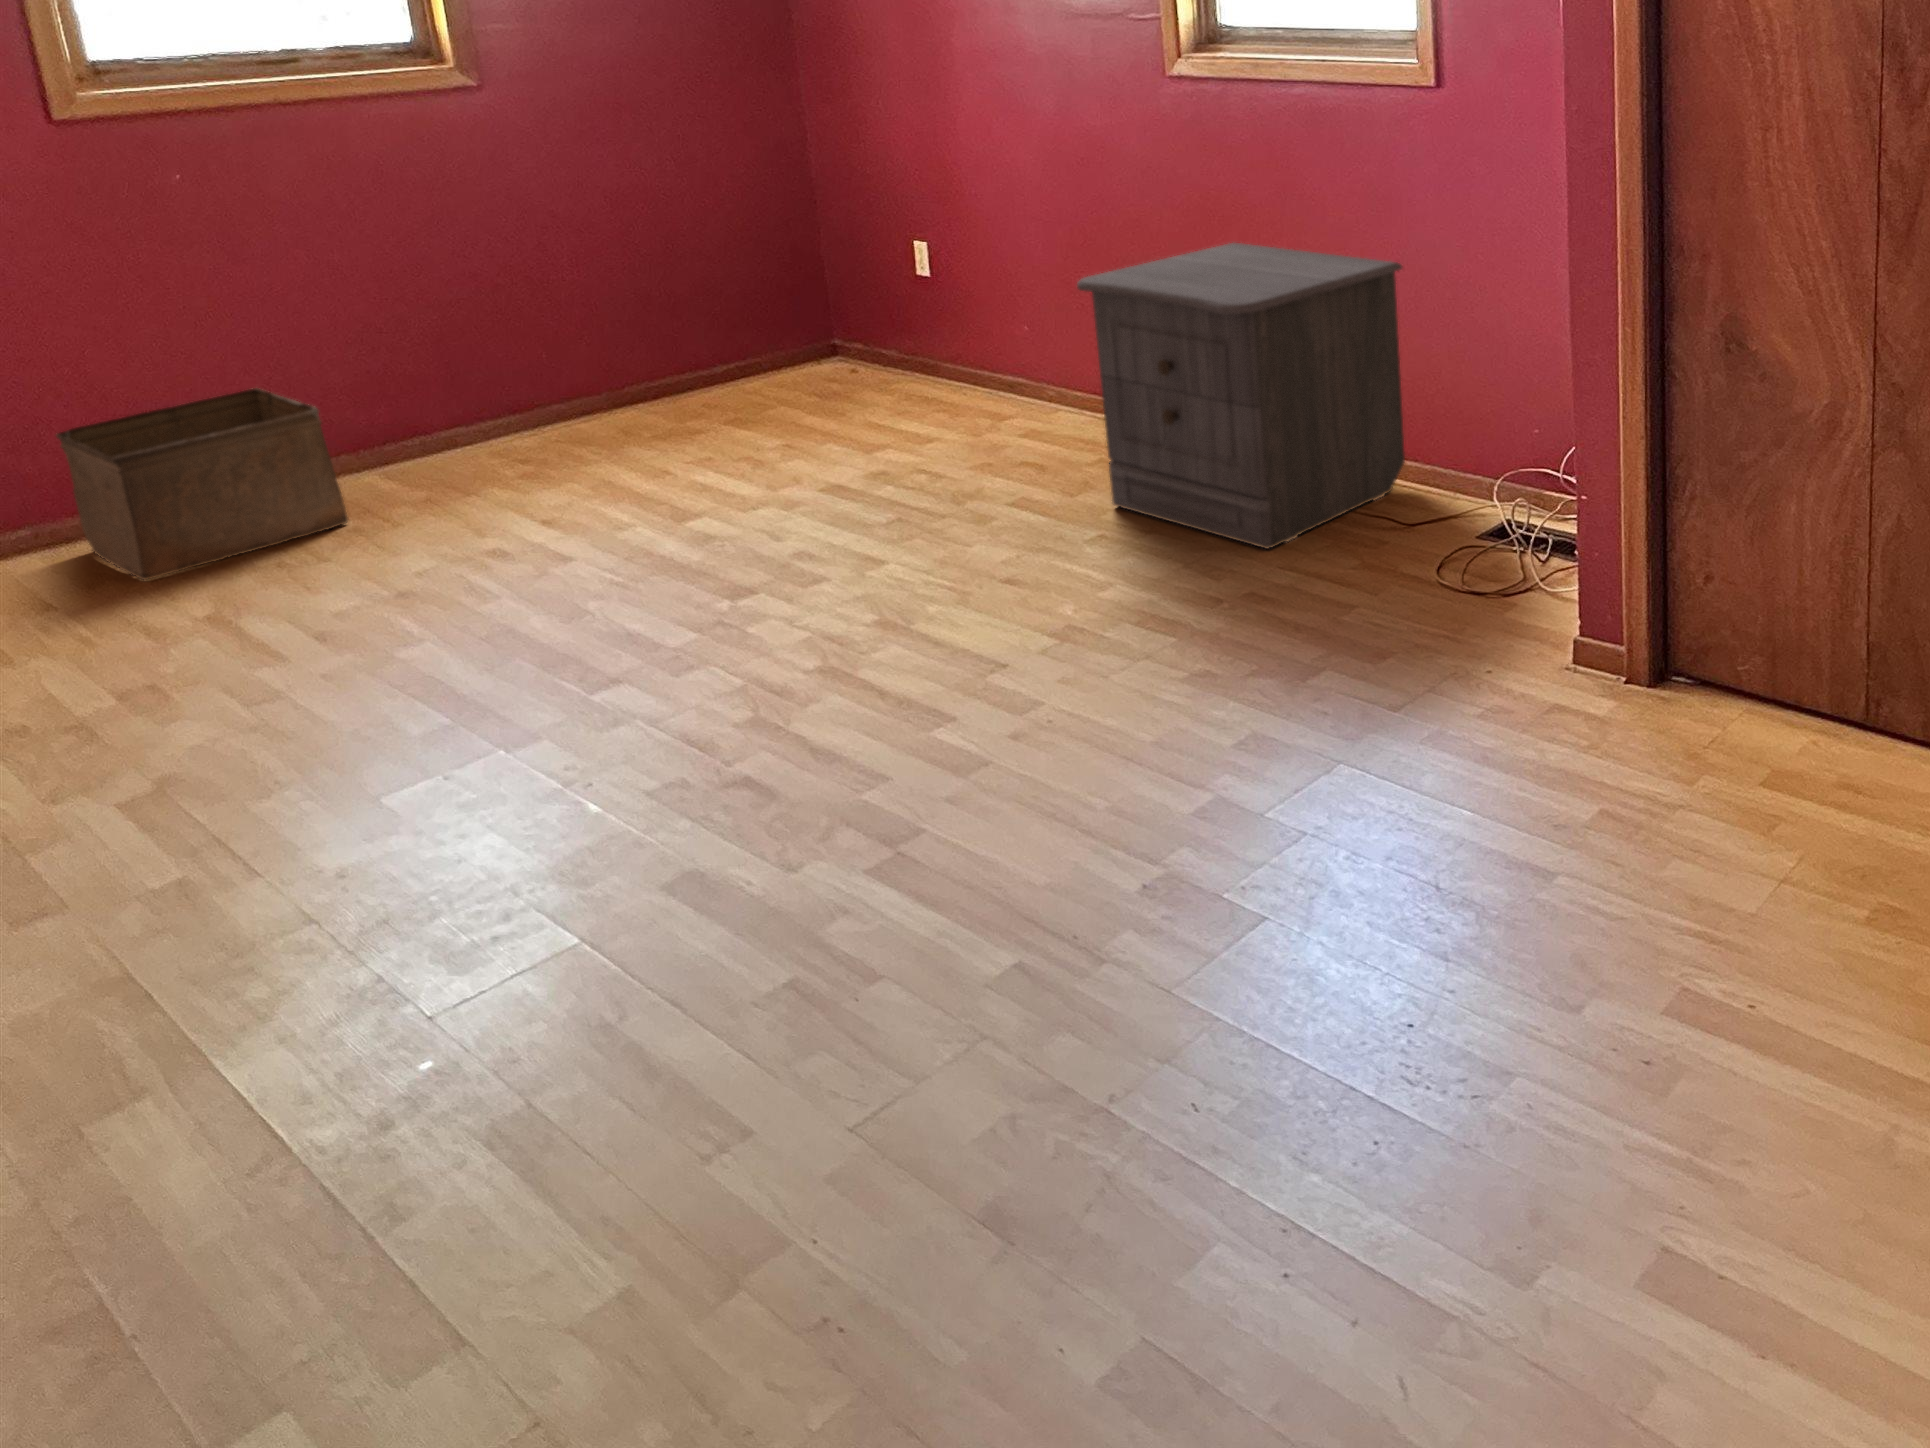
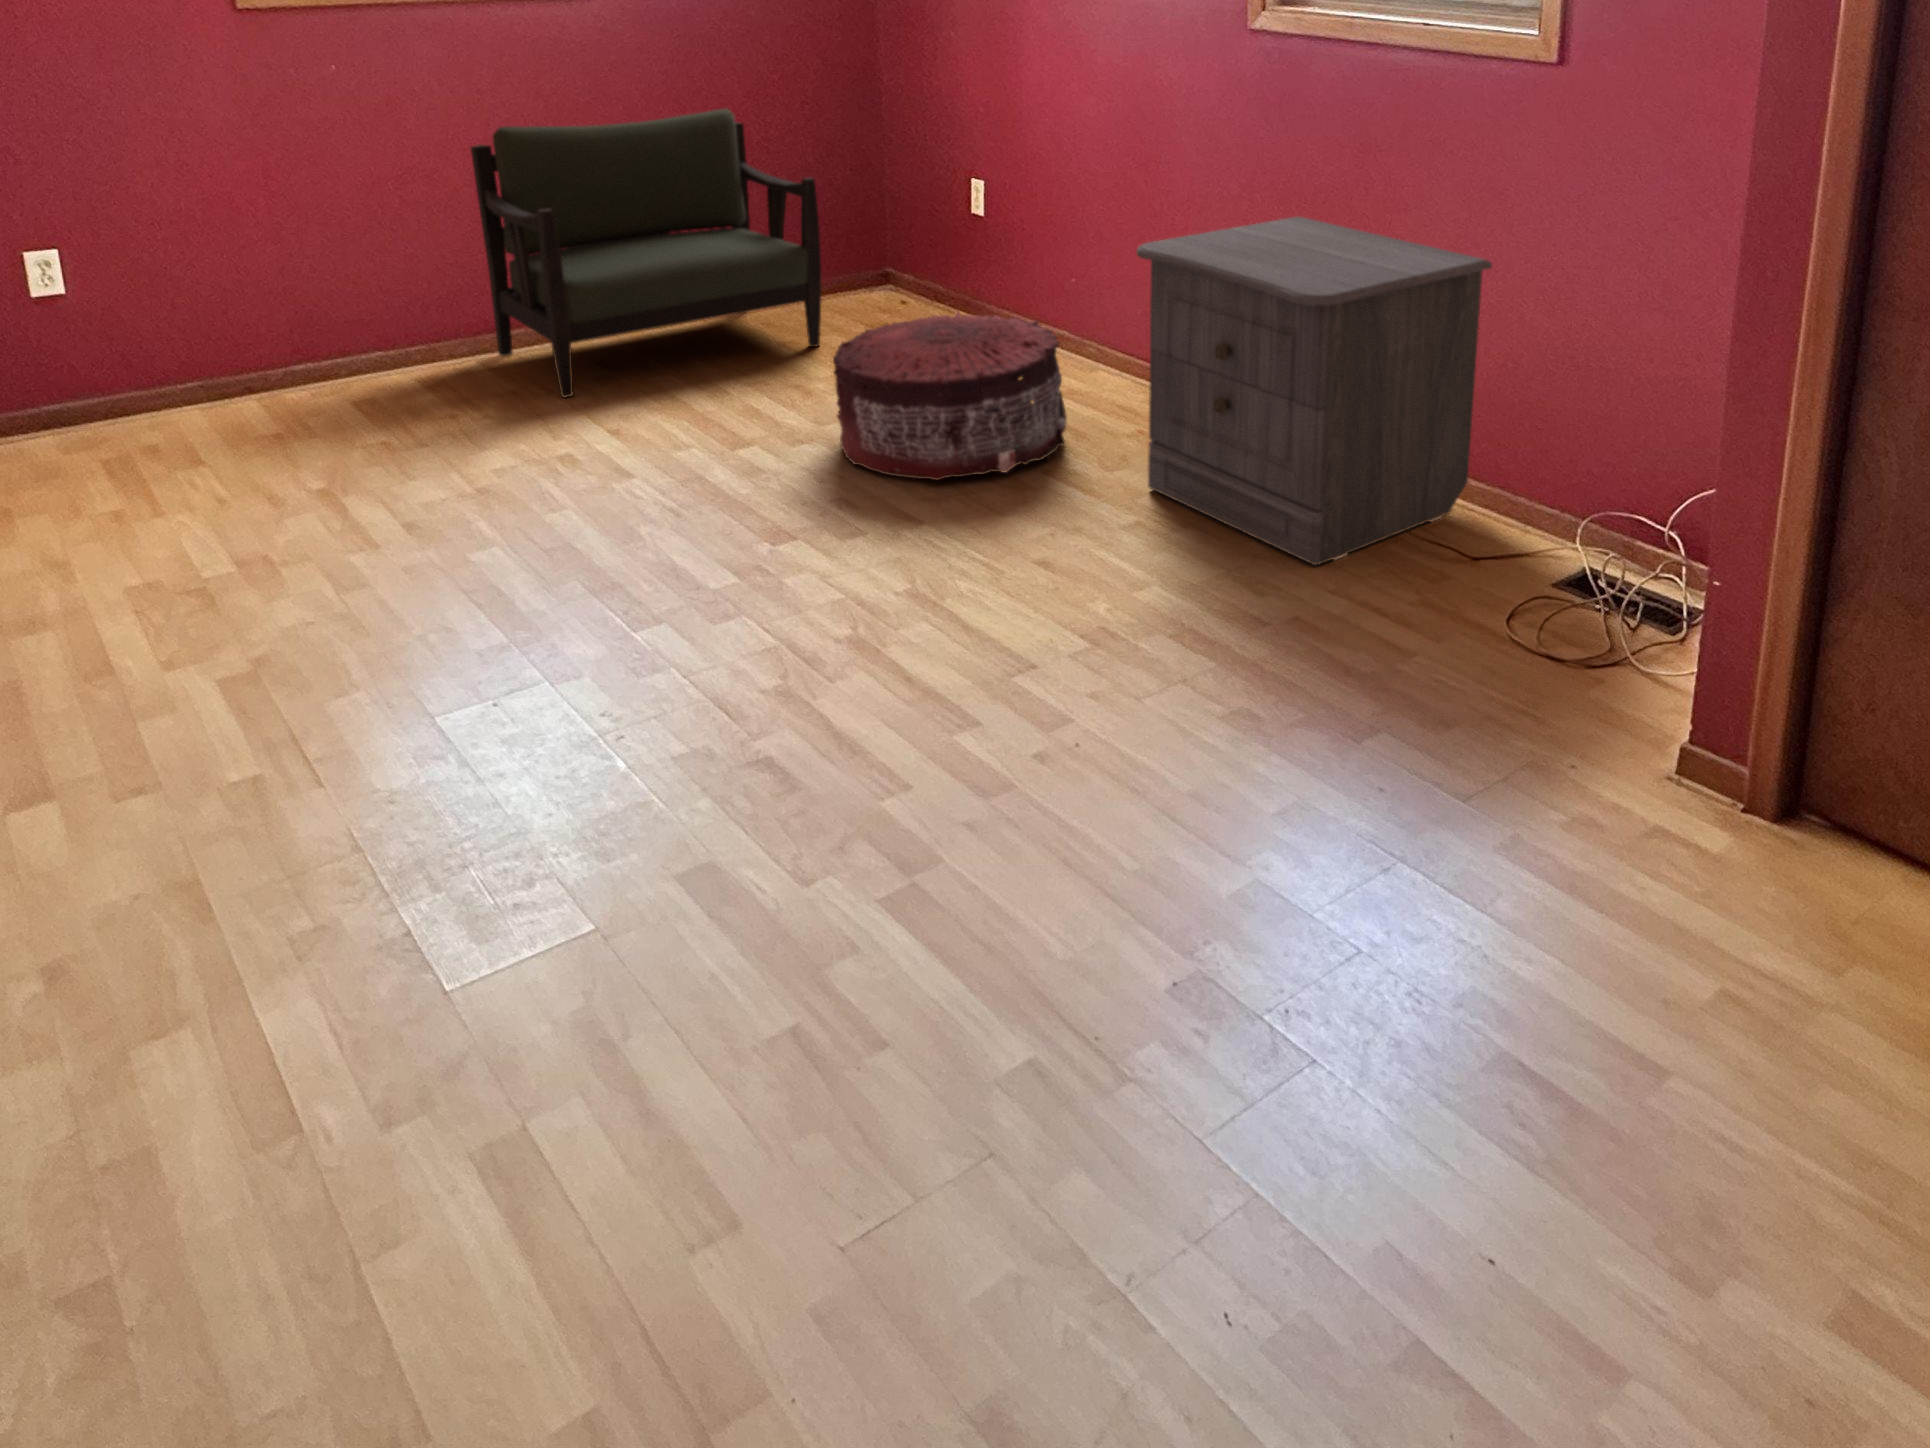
armchair: none [351,191,773,500] -> present [471,109,821,397]
pouf: none [783,364,1031,527] -> present [833,313,1067,480]
storage bin: present [56,388,348,580] -> none [223,268,449,441]

